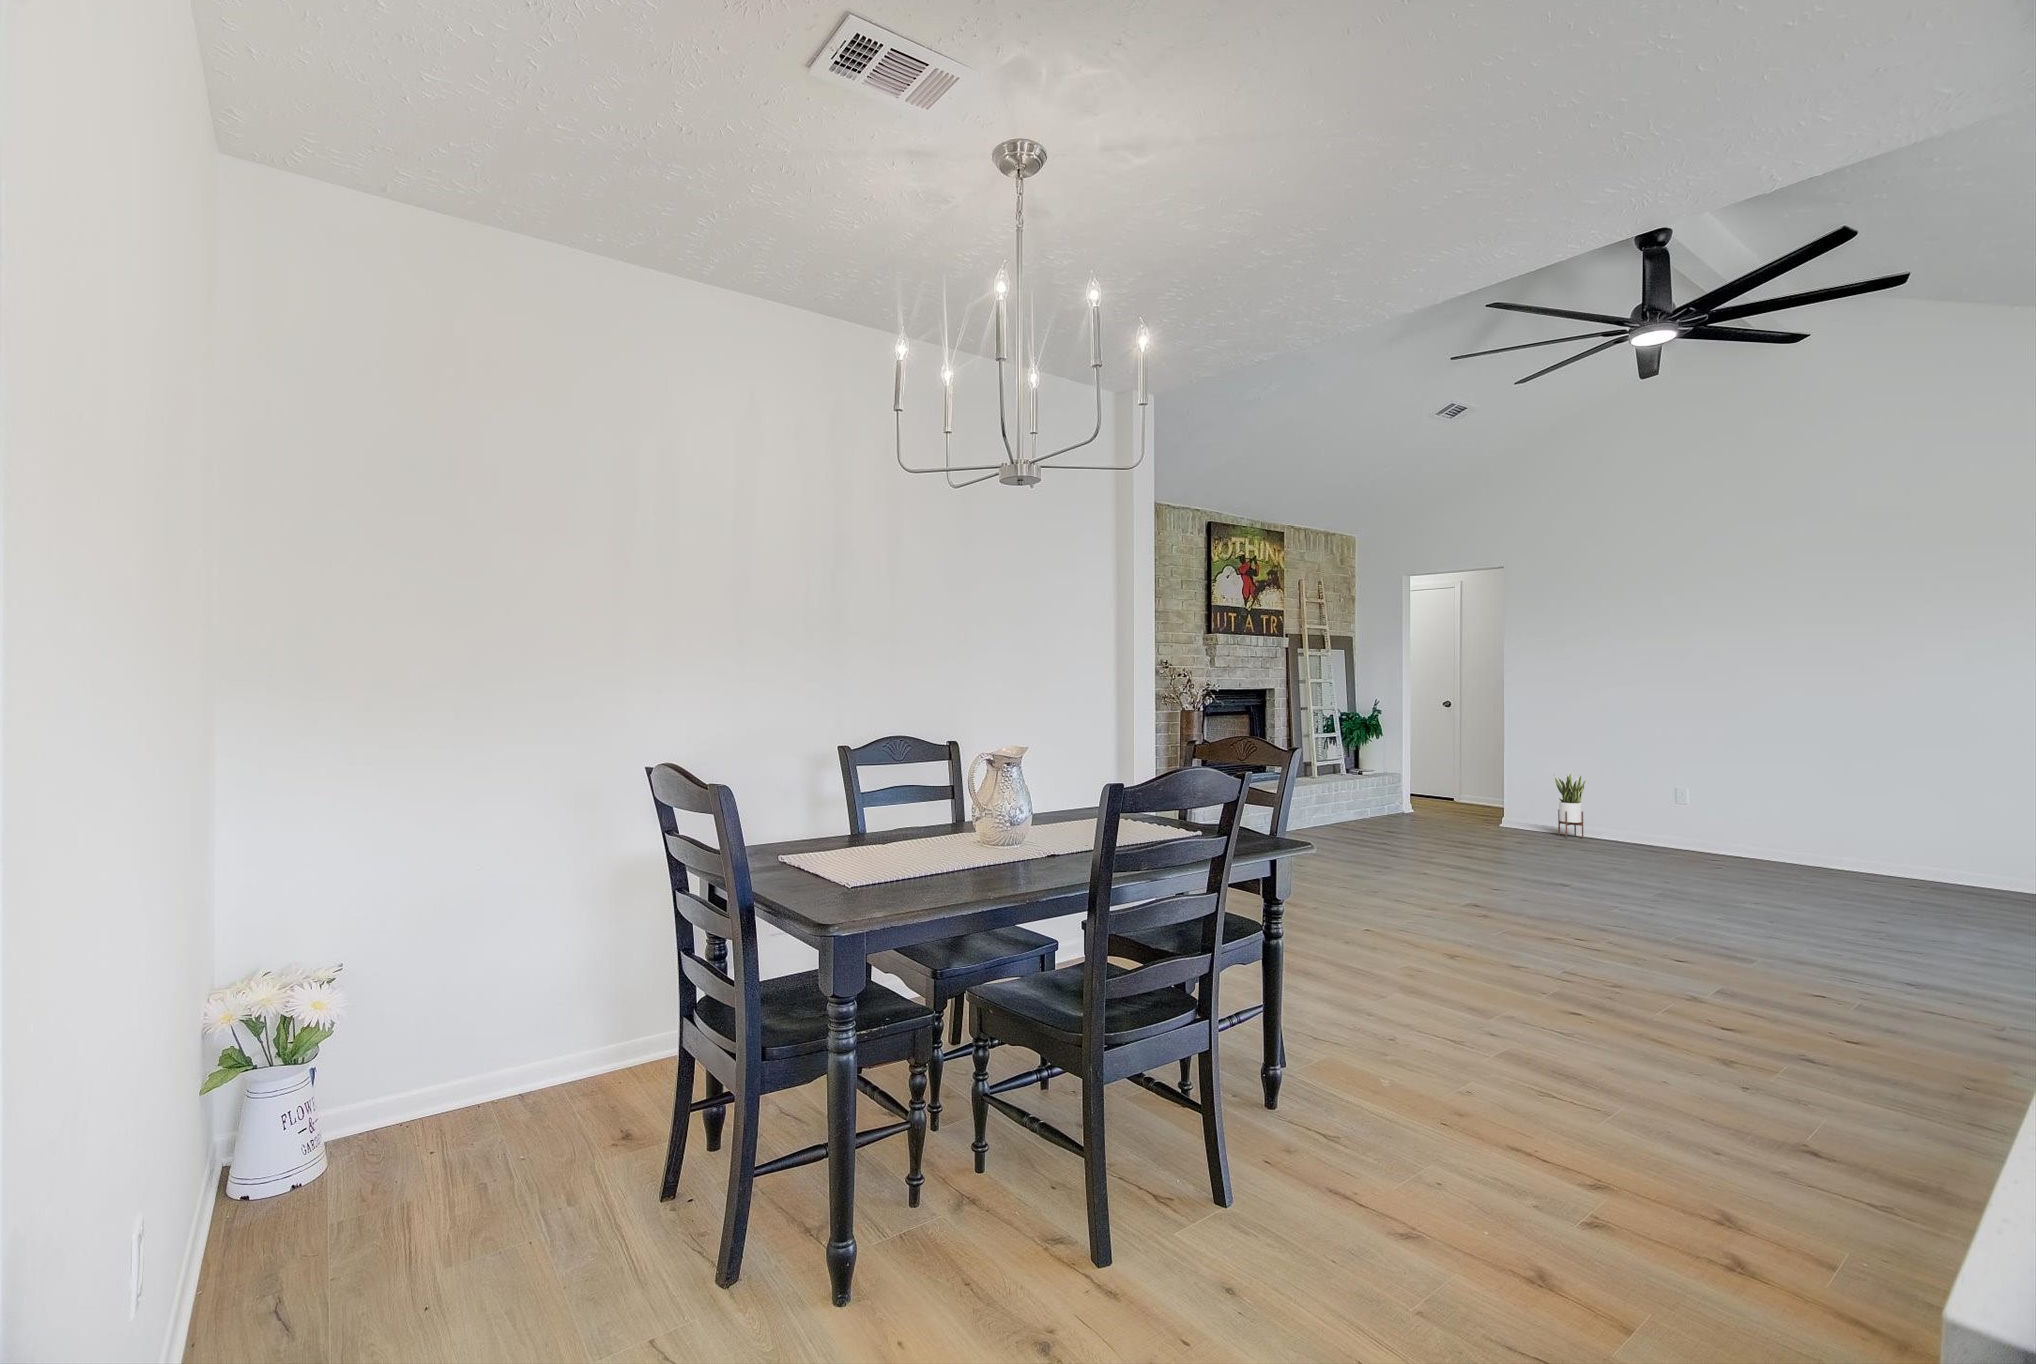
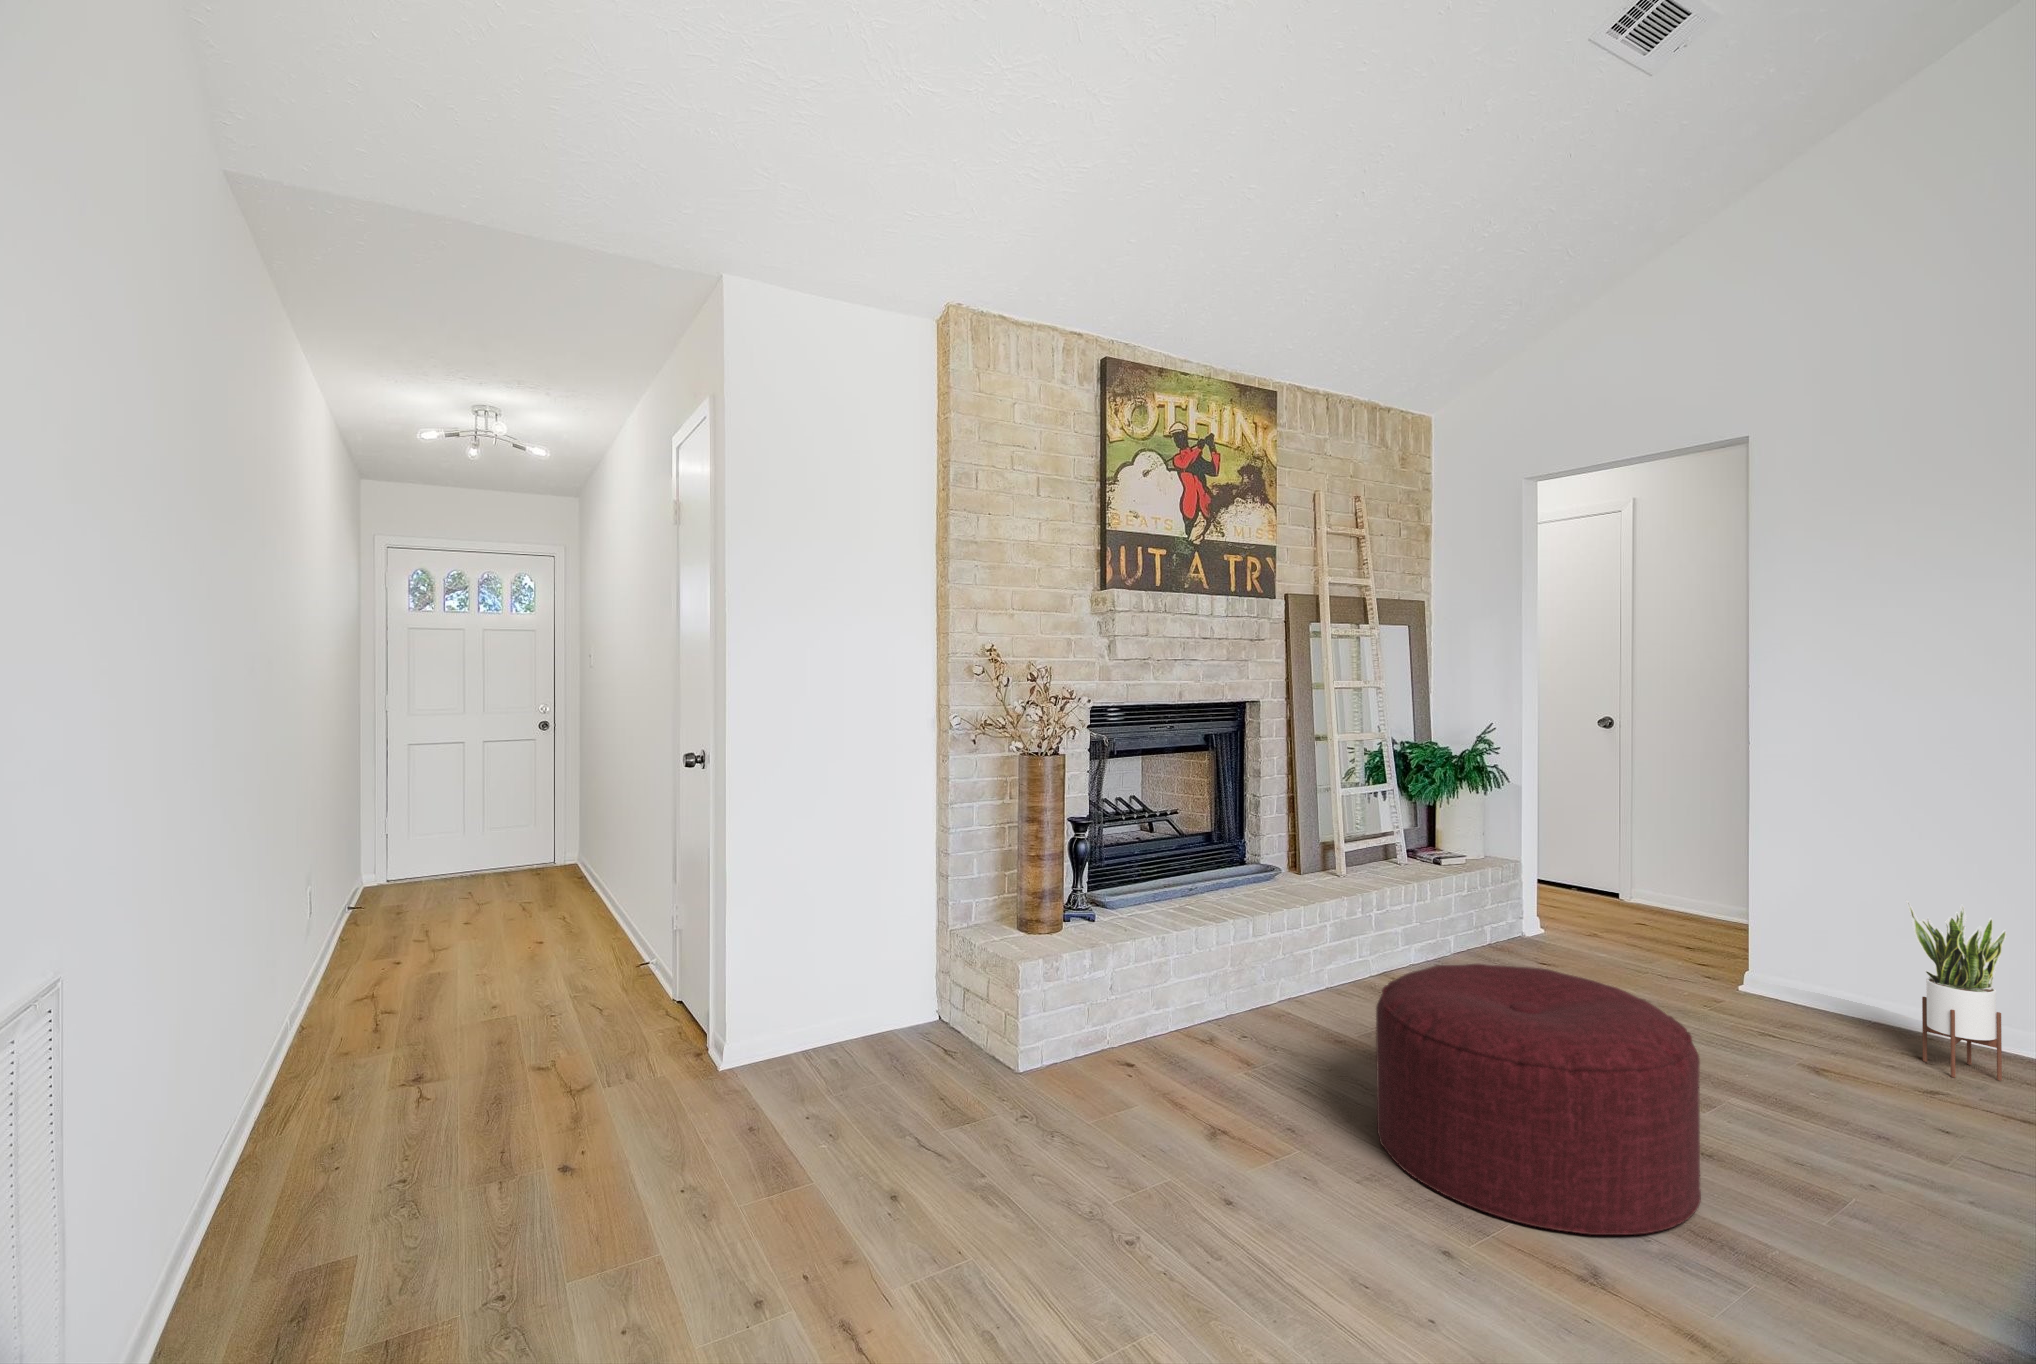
ottoman: none [1350,790,1462,863] -> present [1376,964,1701,1235]

